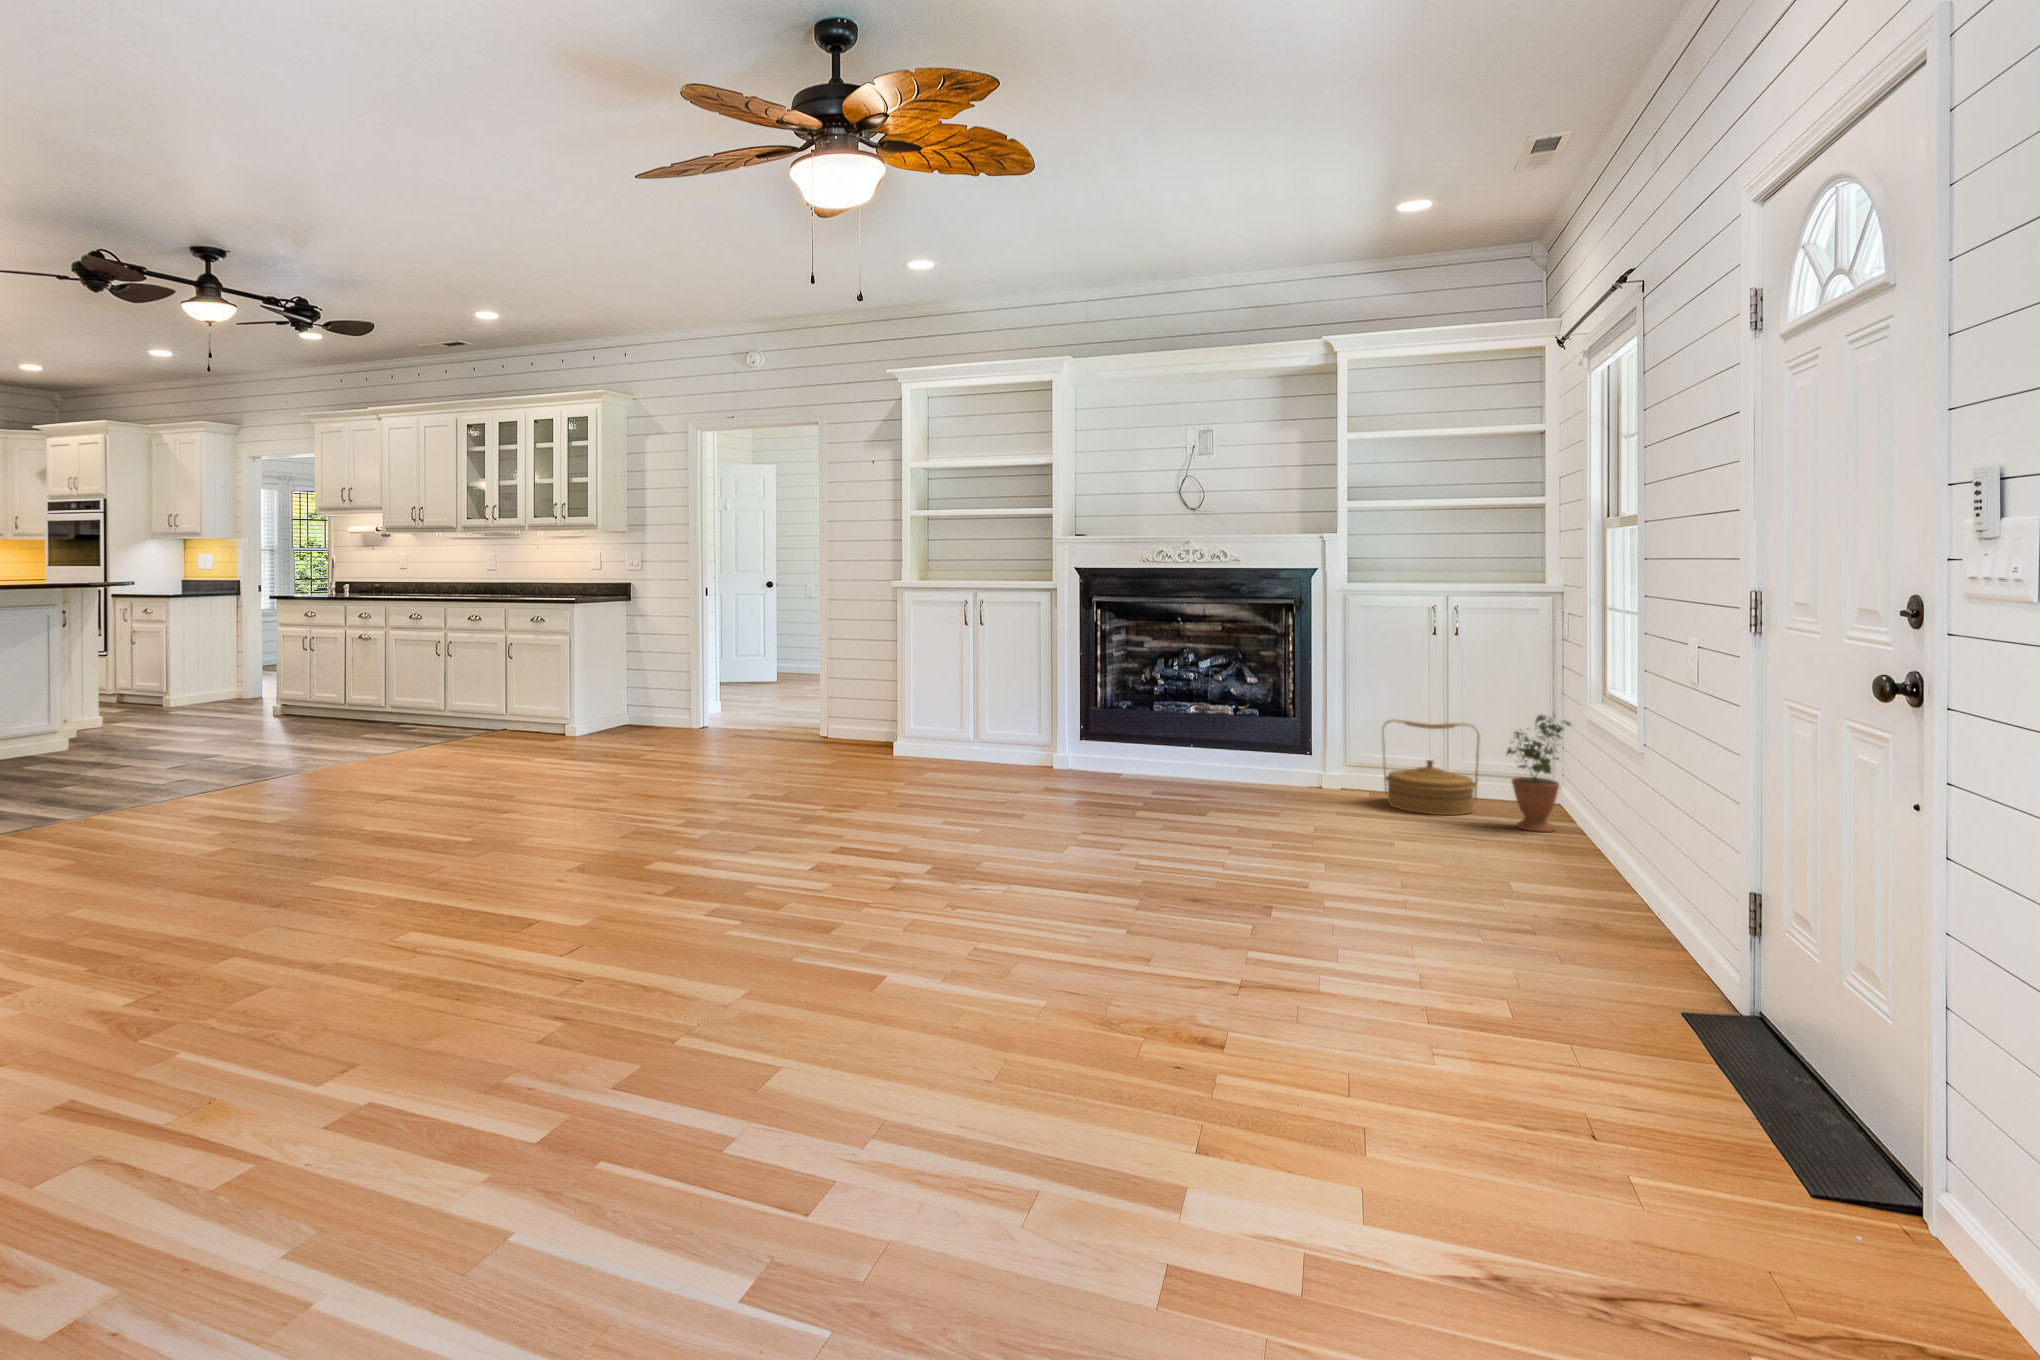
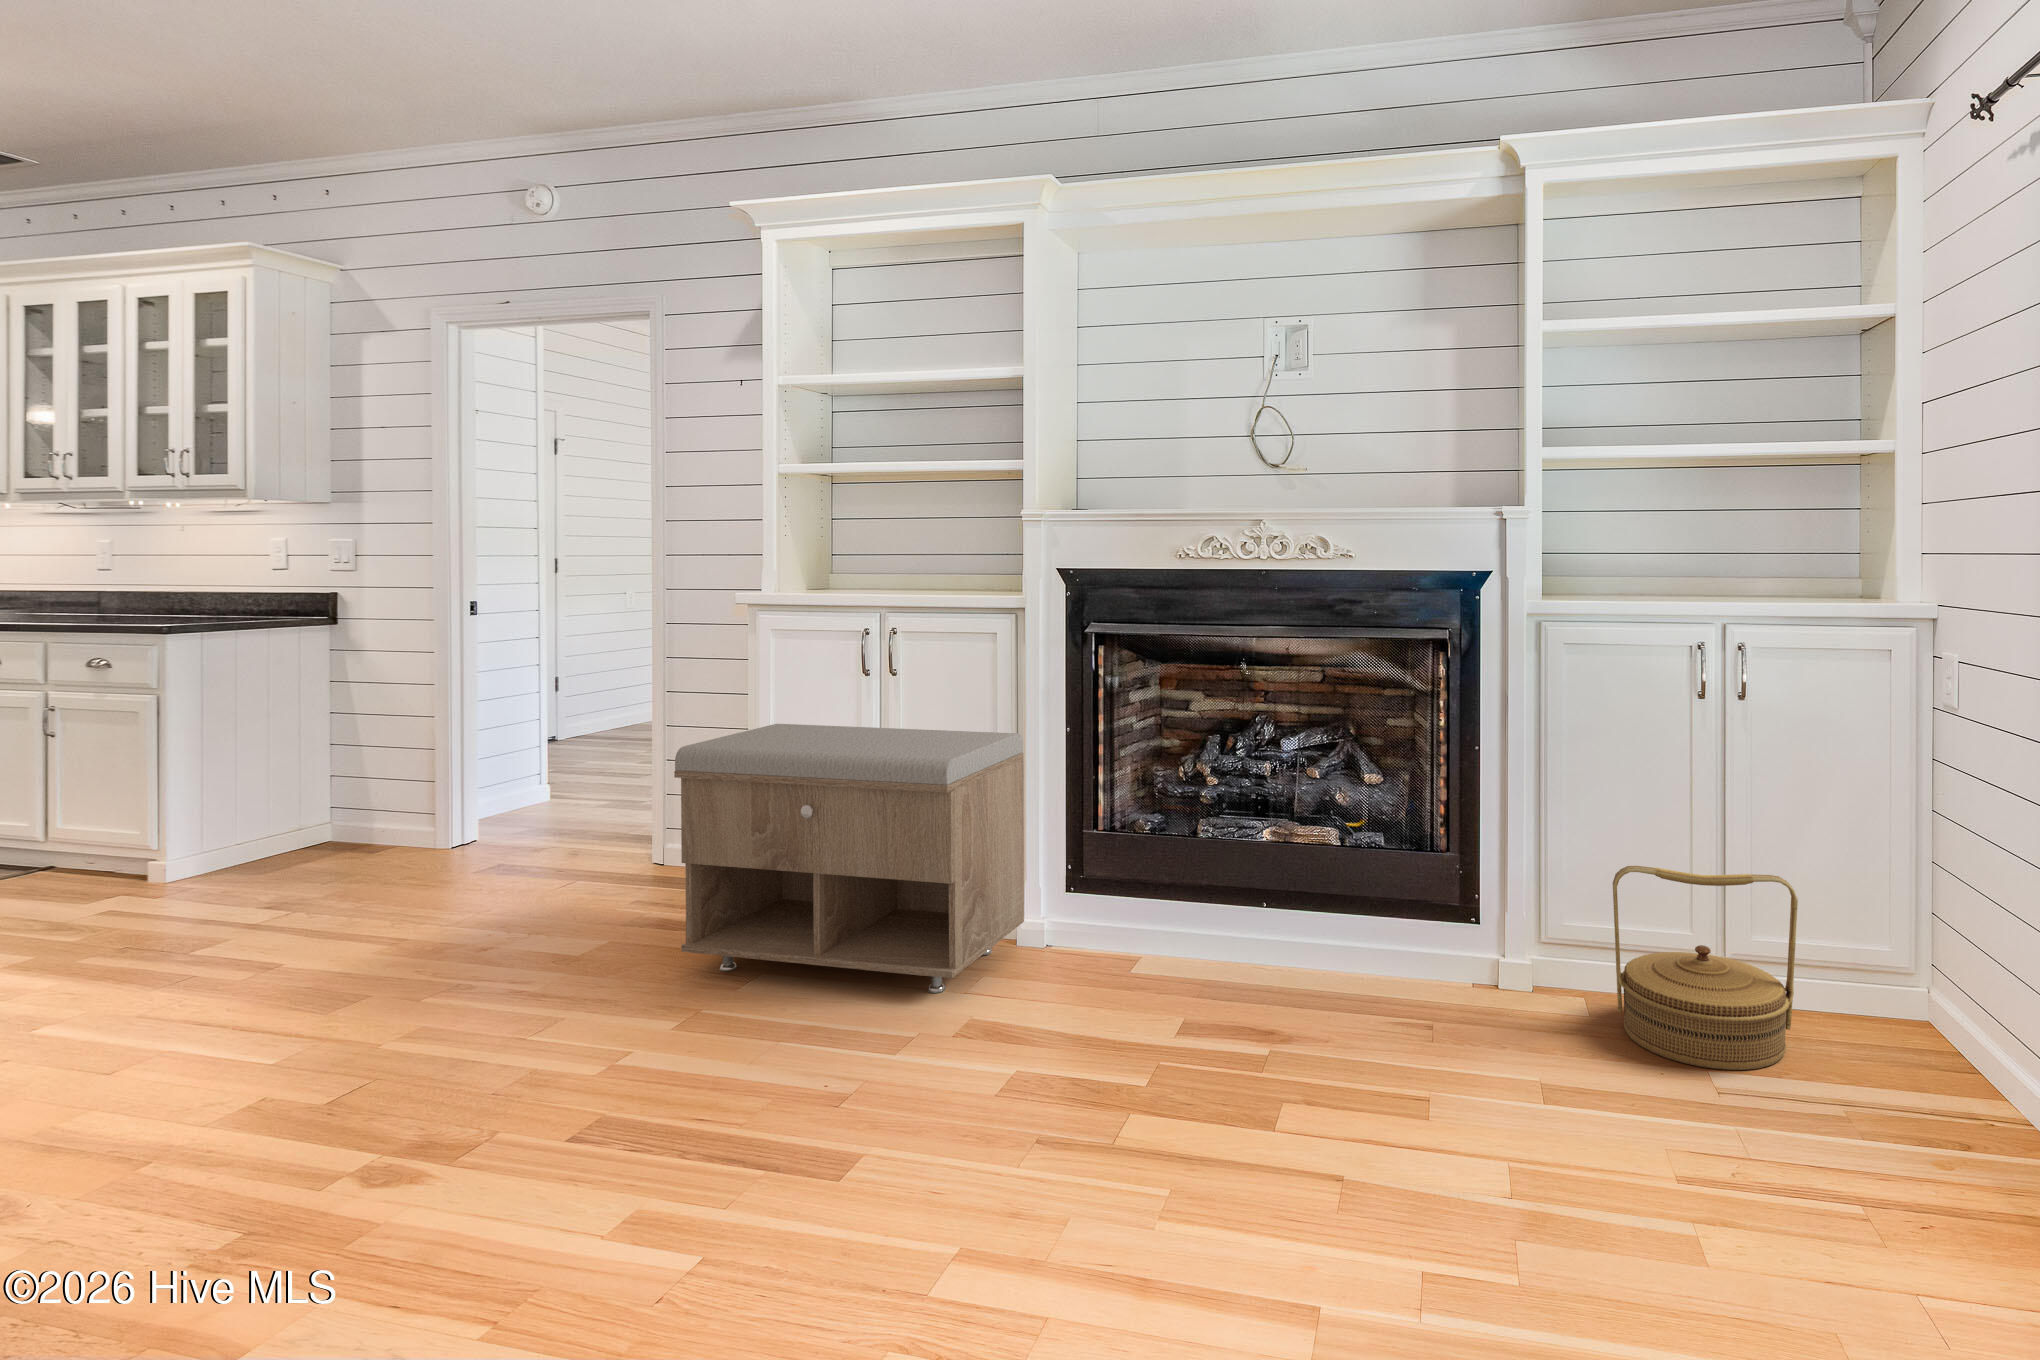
storage bench: none [886,651,1056,781] -> present [674,724,1024,993]
potted plant: present [1507,715,1571,832] -> none [1867,869,2009,1131]

